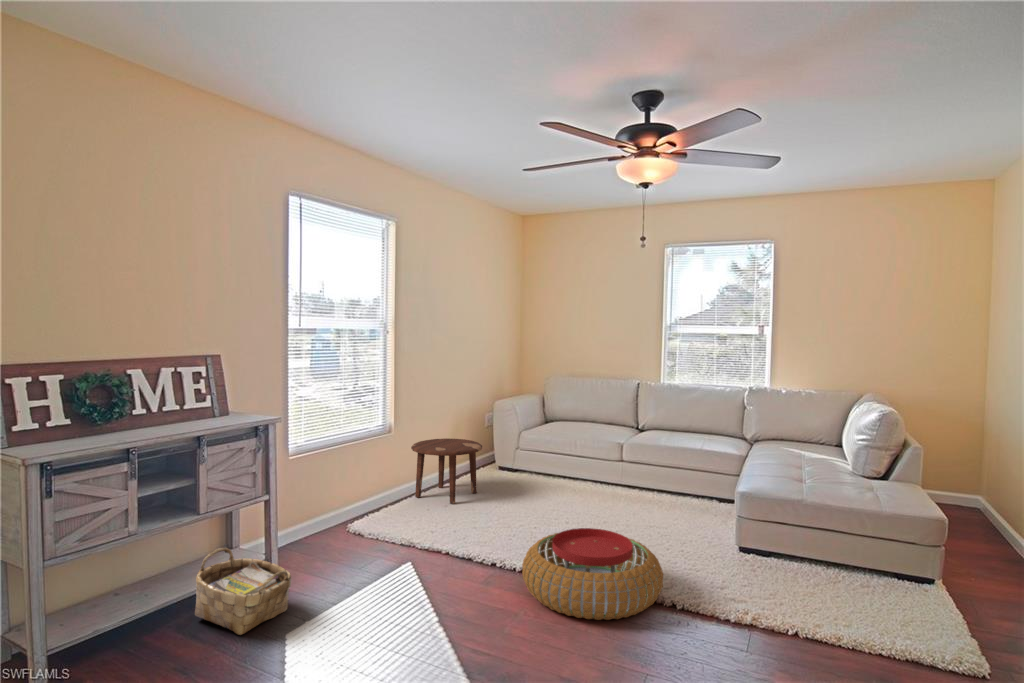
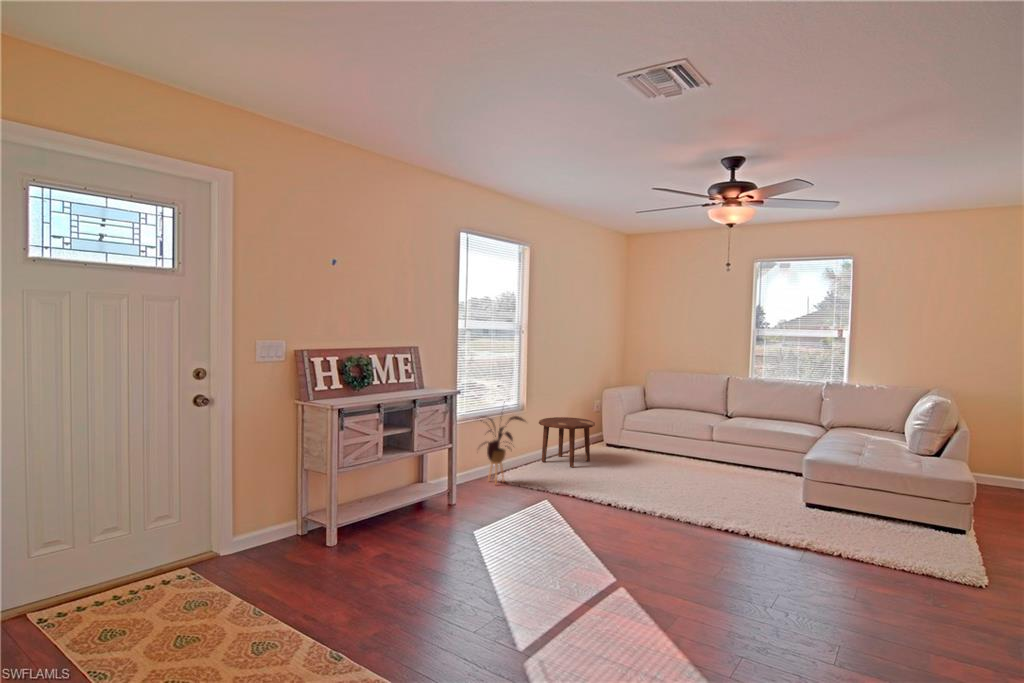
house plant: none [312,423,388,540] -> present [477,416,525,483]
pouf: present [522,528,663,620] -> none [633,479,740,539]
woven basket: present [195,548,291,635] -> none [413,476,474,530]

